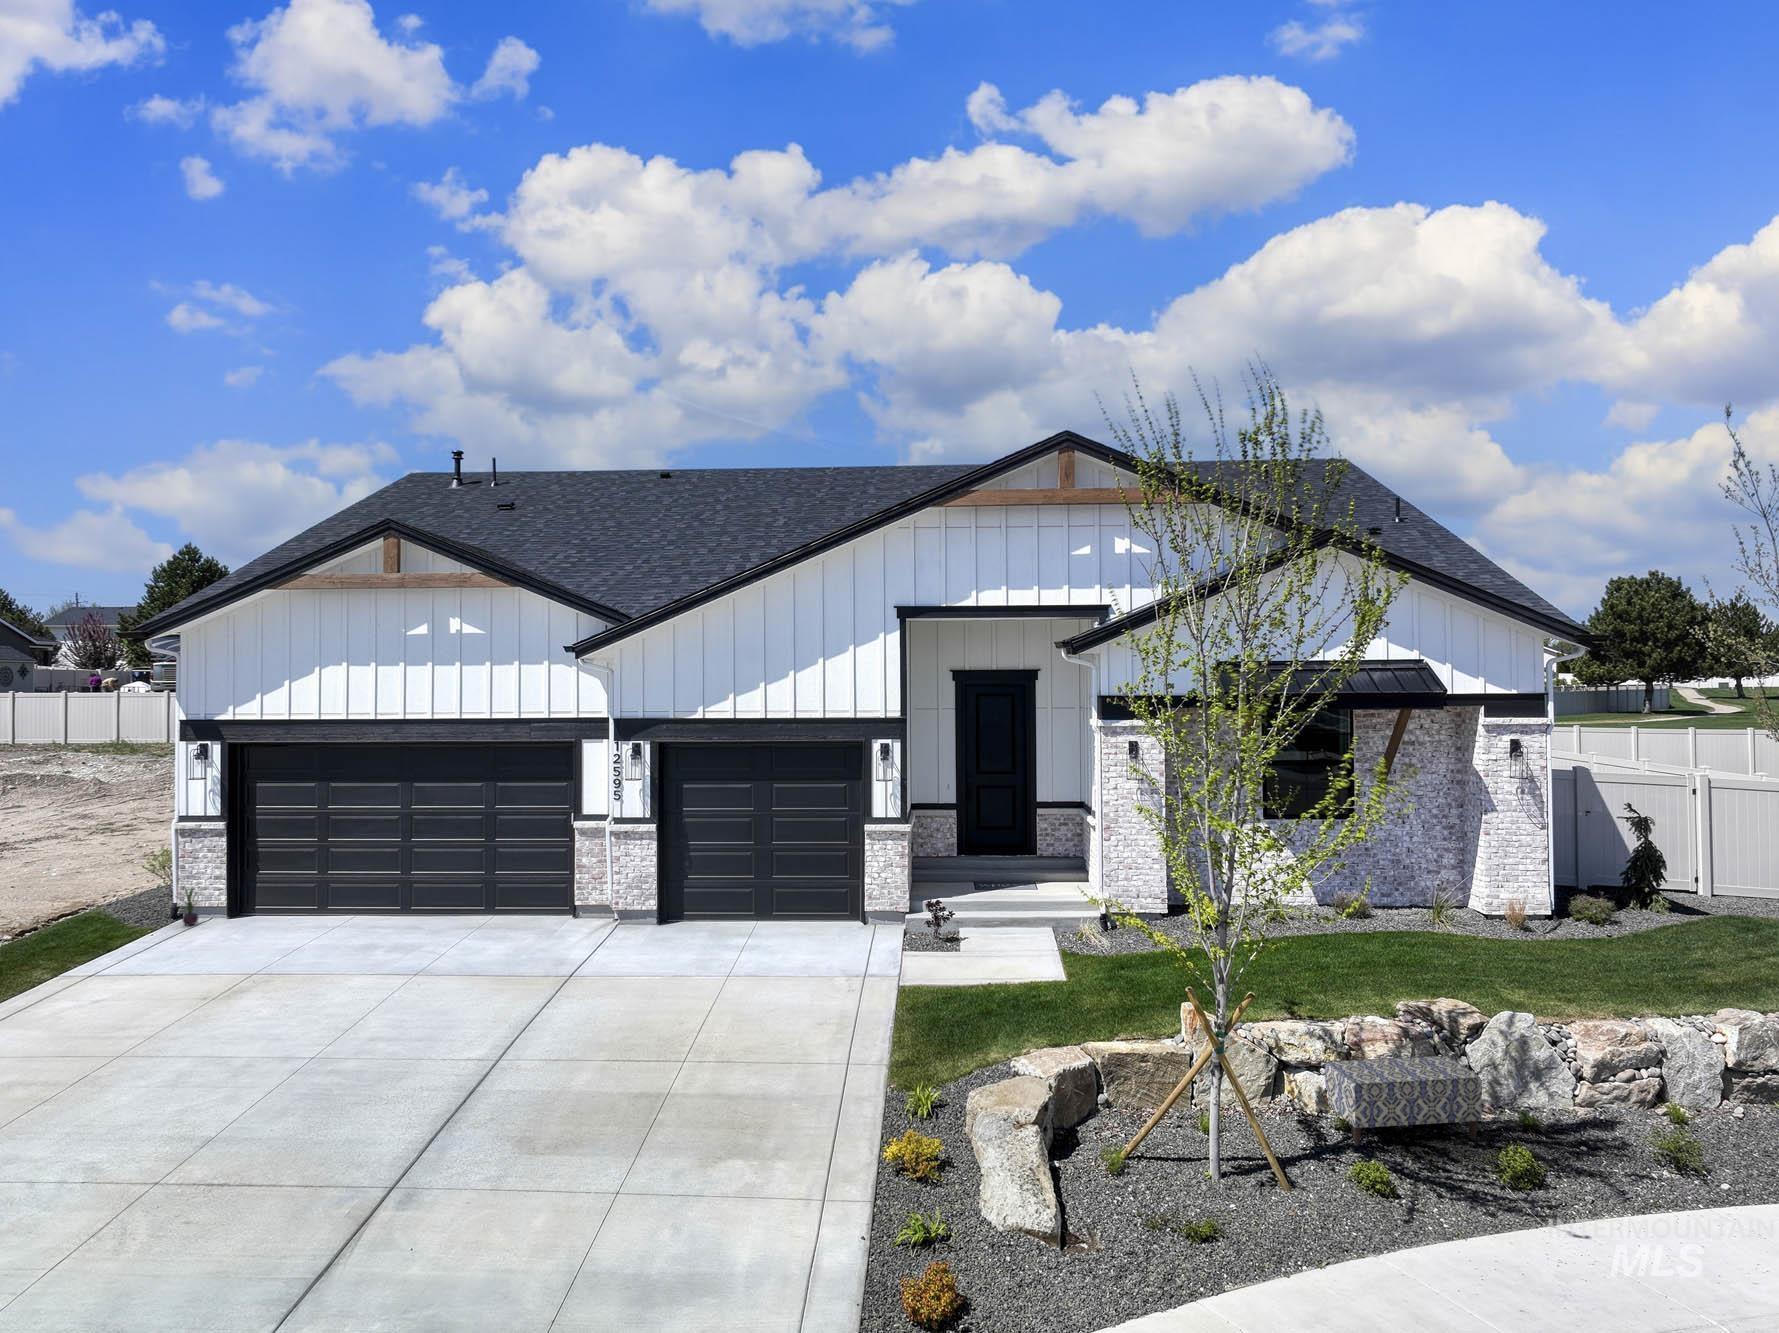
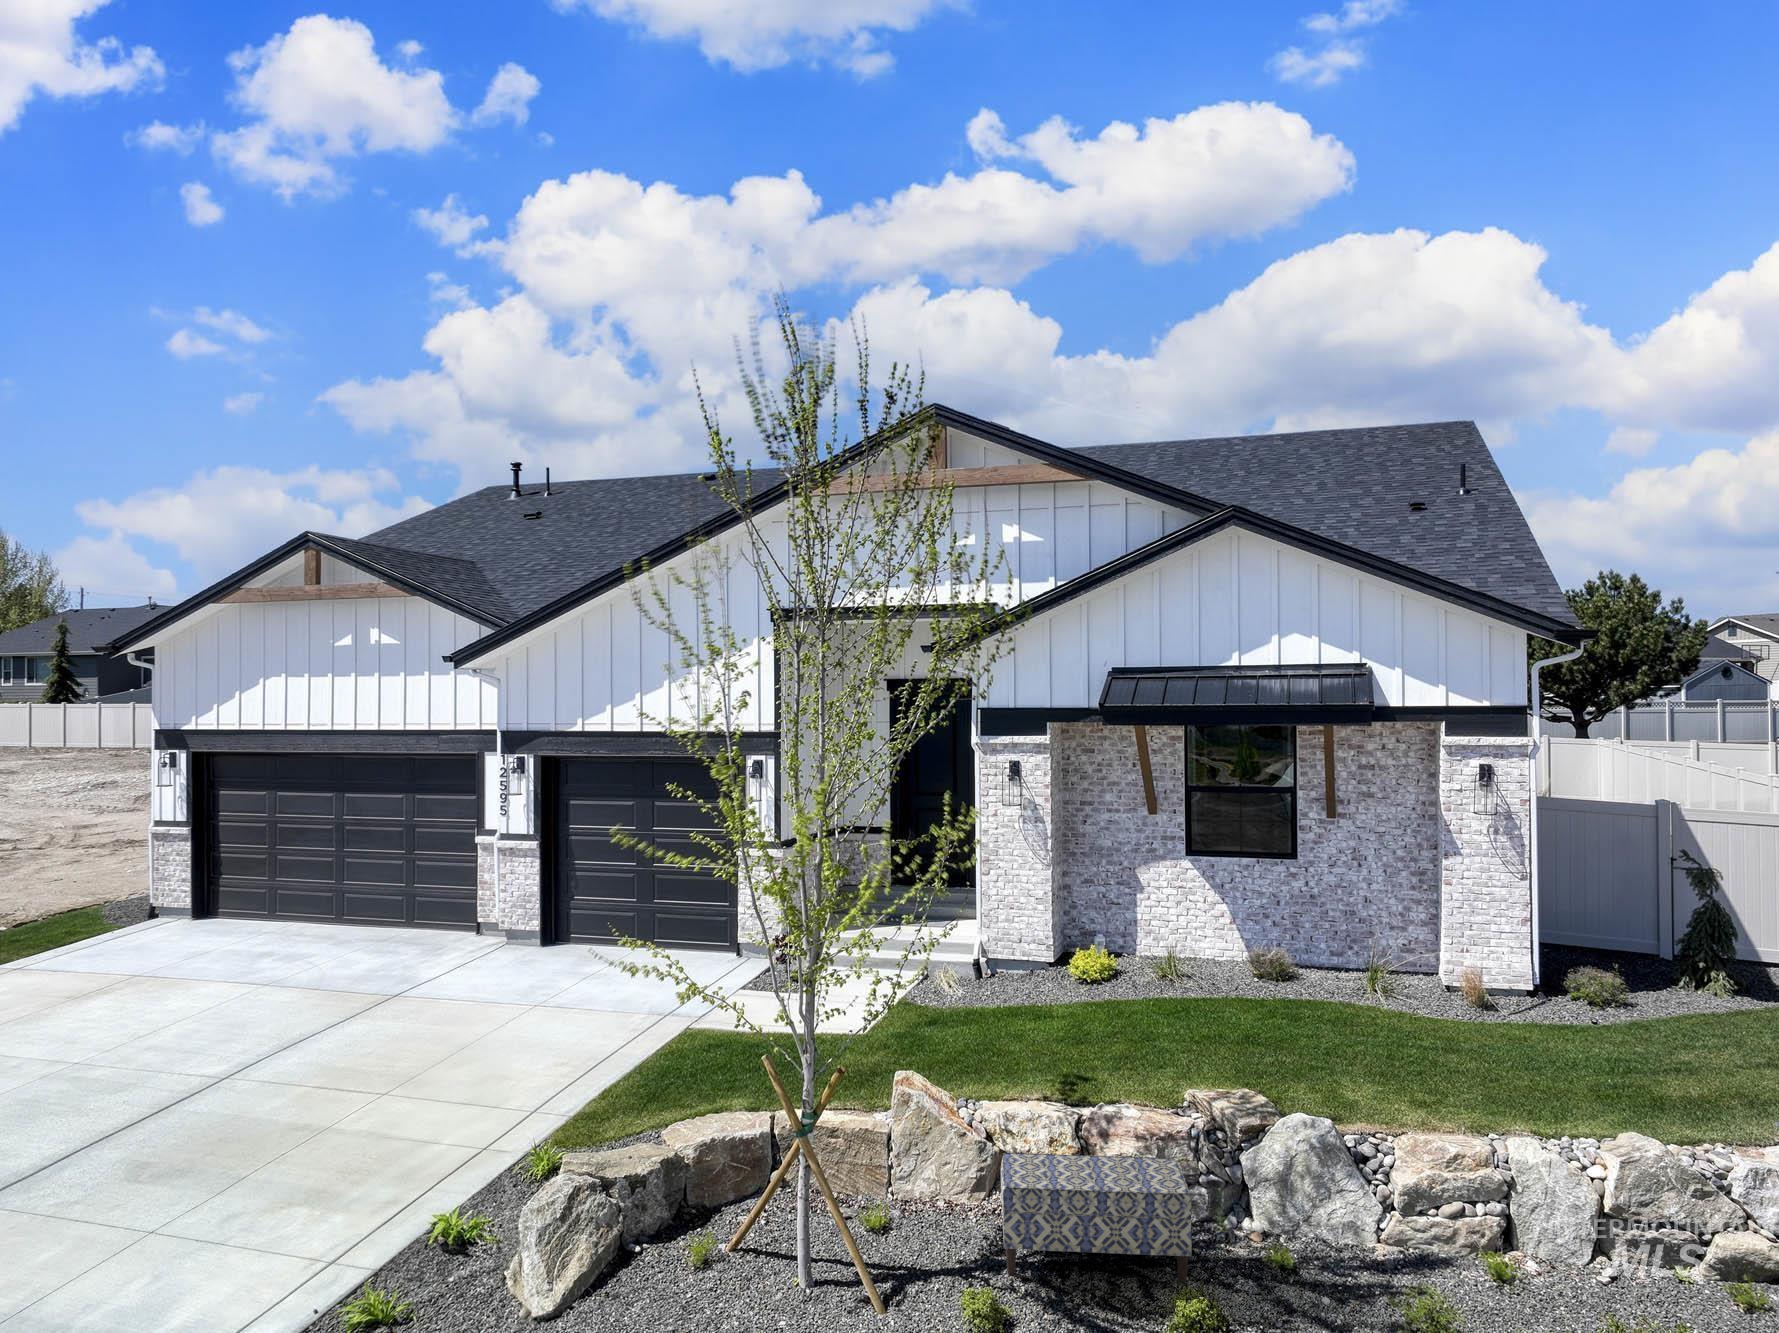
decorative plant: present [183,887,199,926] -> none [105,887,152,926]

